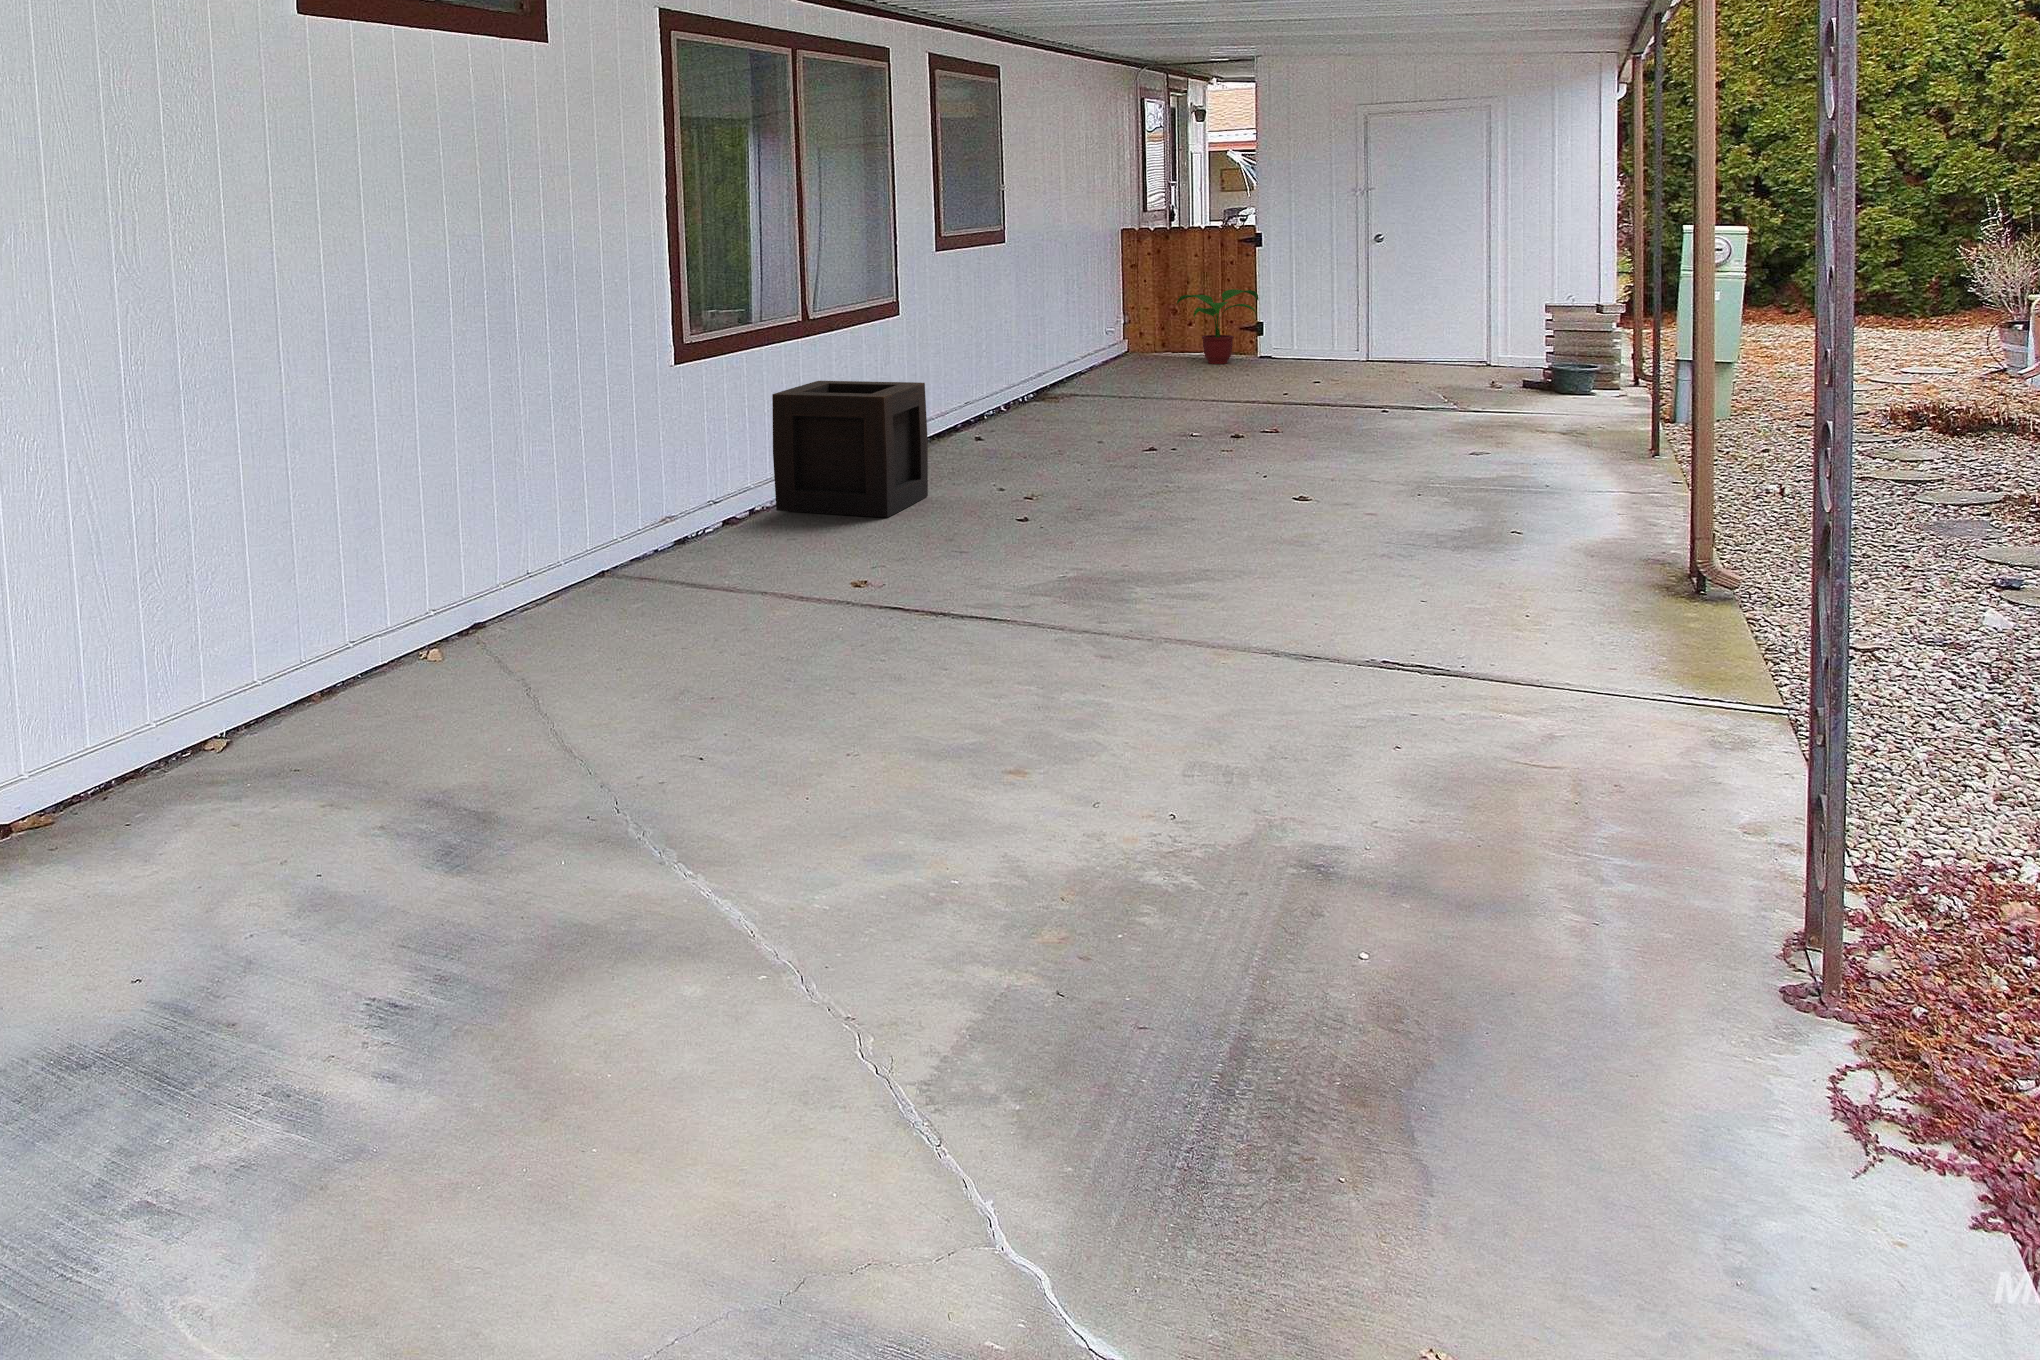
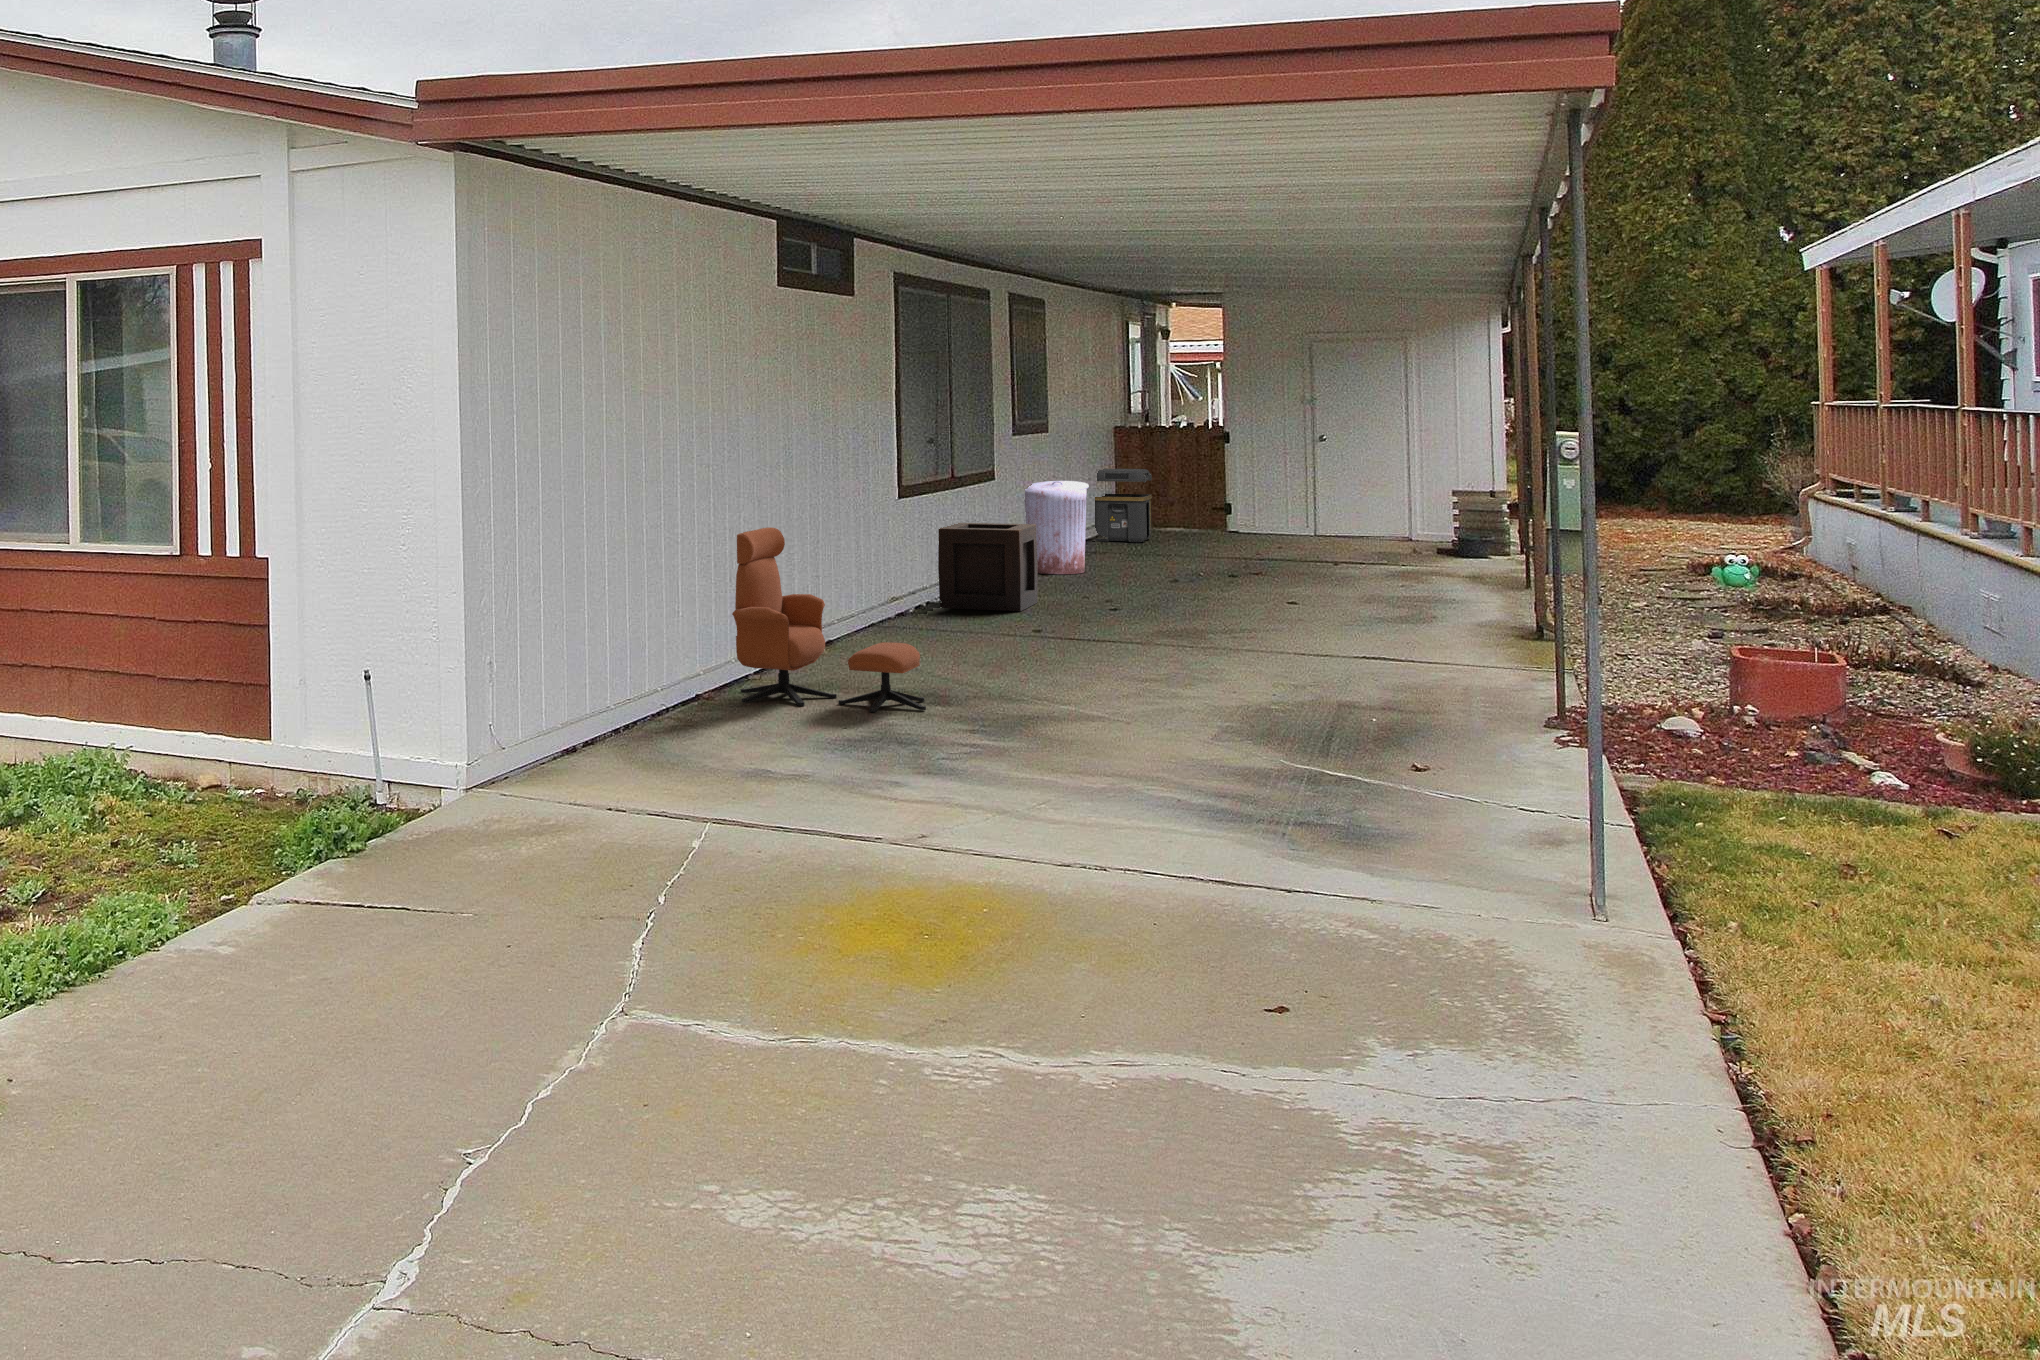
toolbox: none [1080,284,1157,378] -> present [1095,469,1152,543]
potted plant: present [1177,289,1258,364] -> none [1162,476,1228,535]
trash can: none [955,308,1043,437] -> present [1024,481,1089,574]
lounge chair: none [102,454,494,848] -> present [732,527,926,712]

